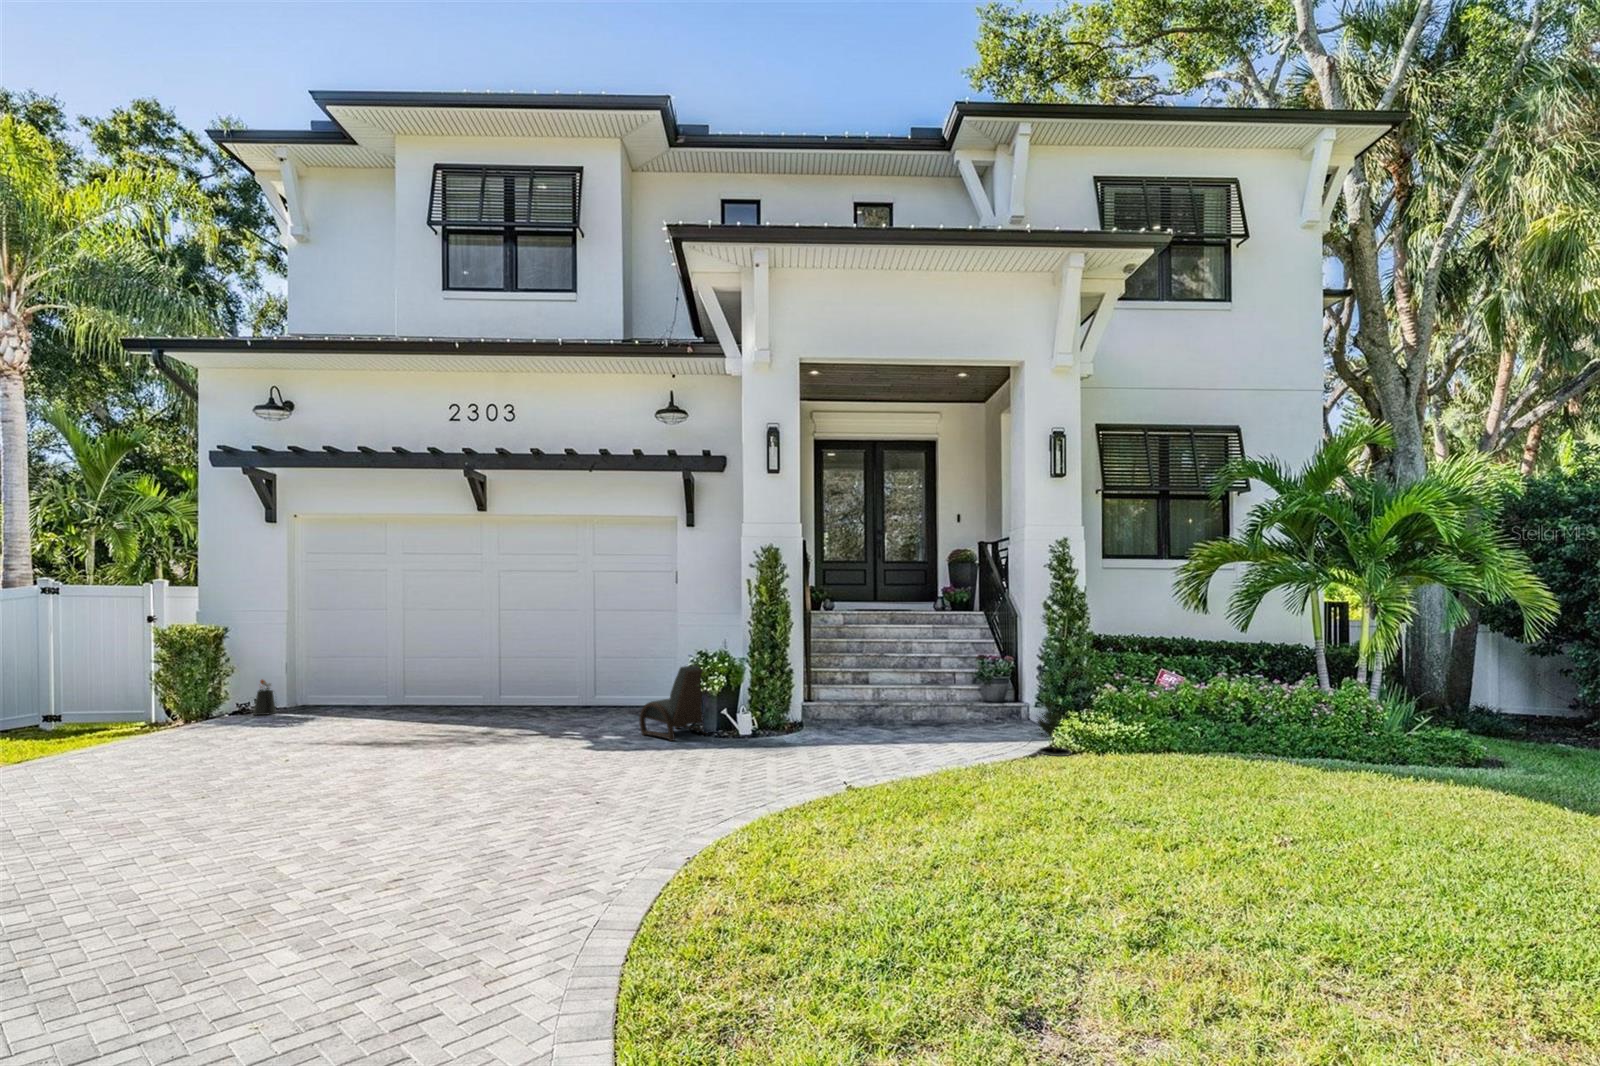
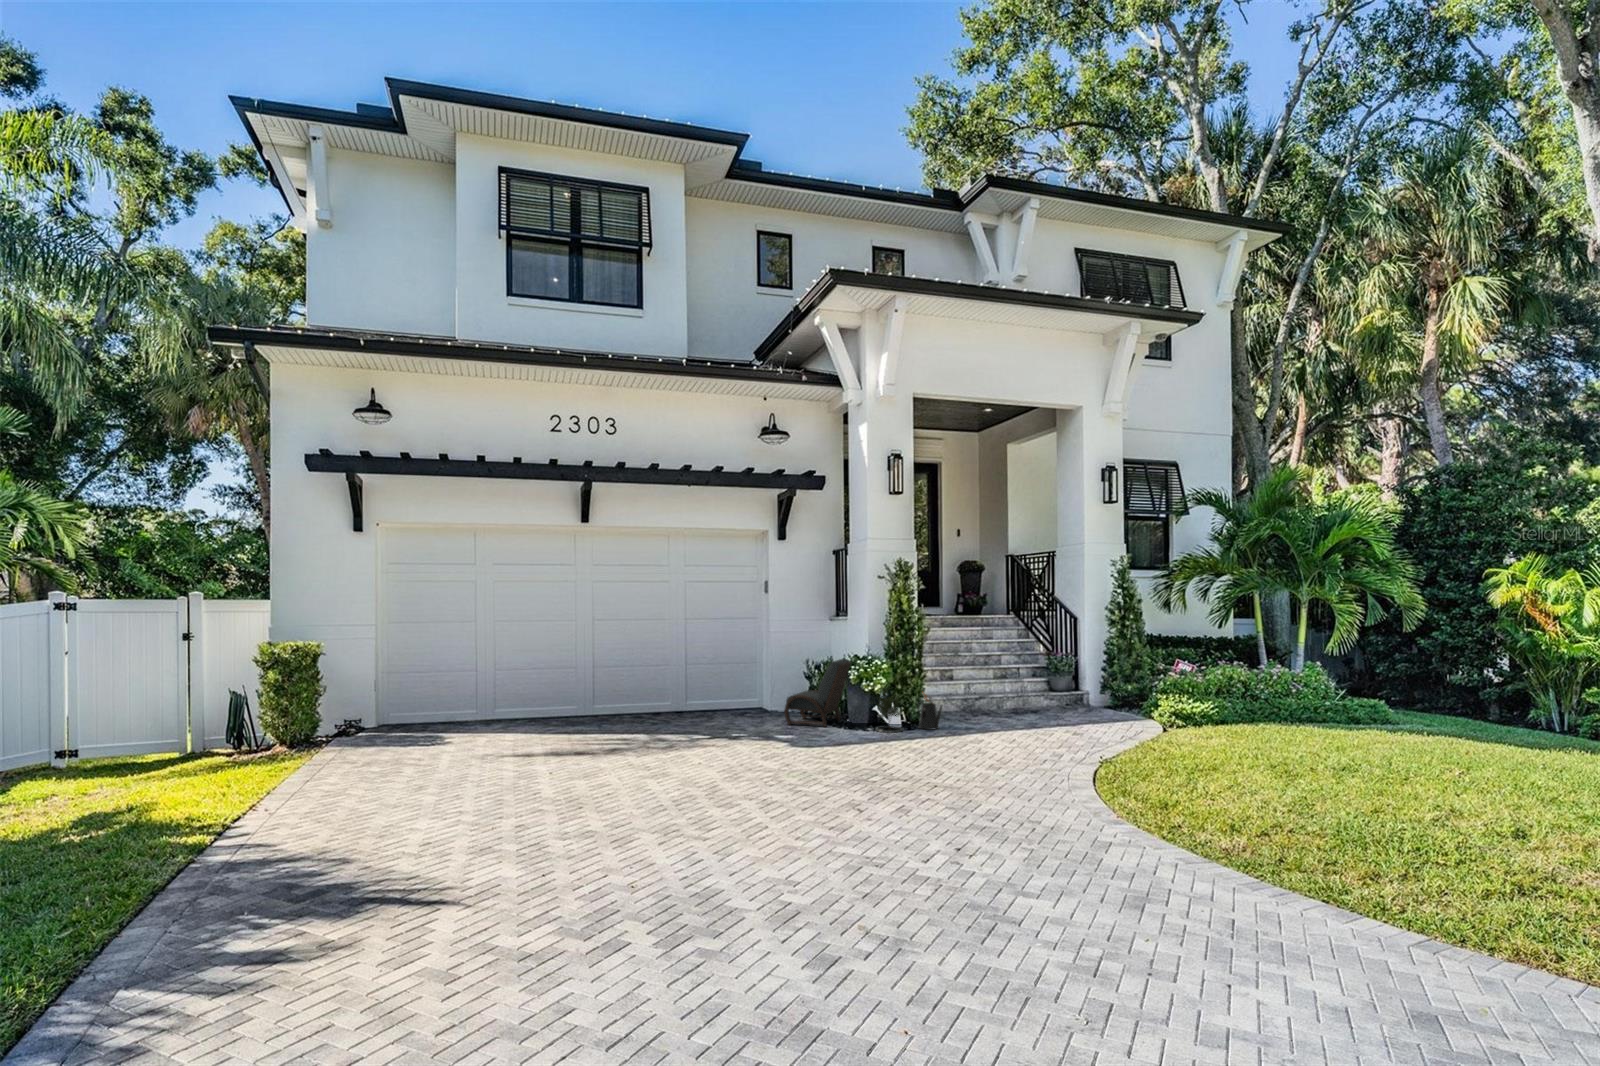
watering can: present [253,680,276,715] -> present [919,693,942,730]
potted tree: present [1037,701,1071,756] -> present [876,684,902,733]

